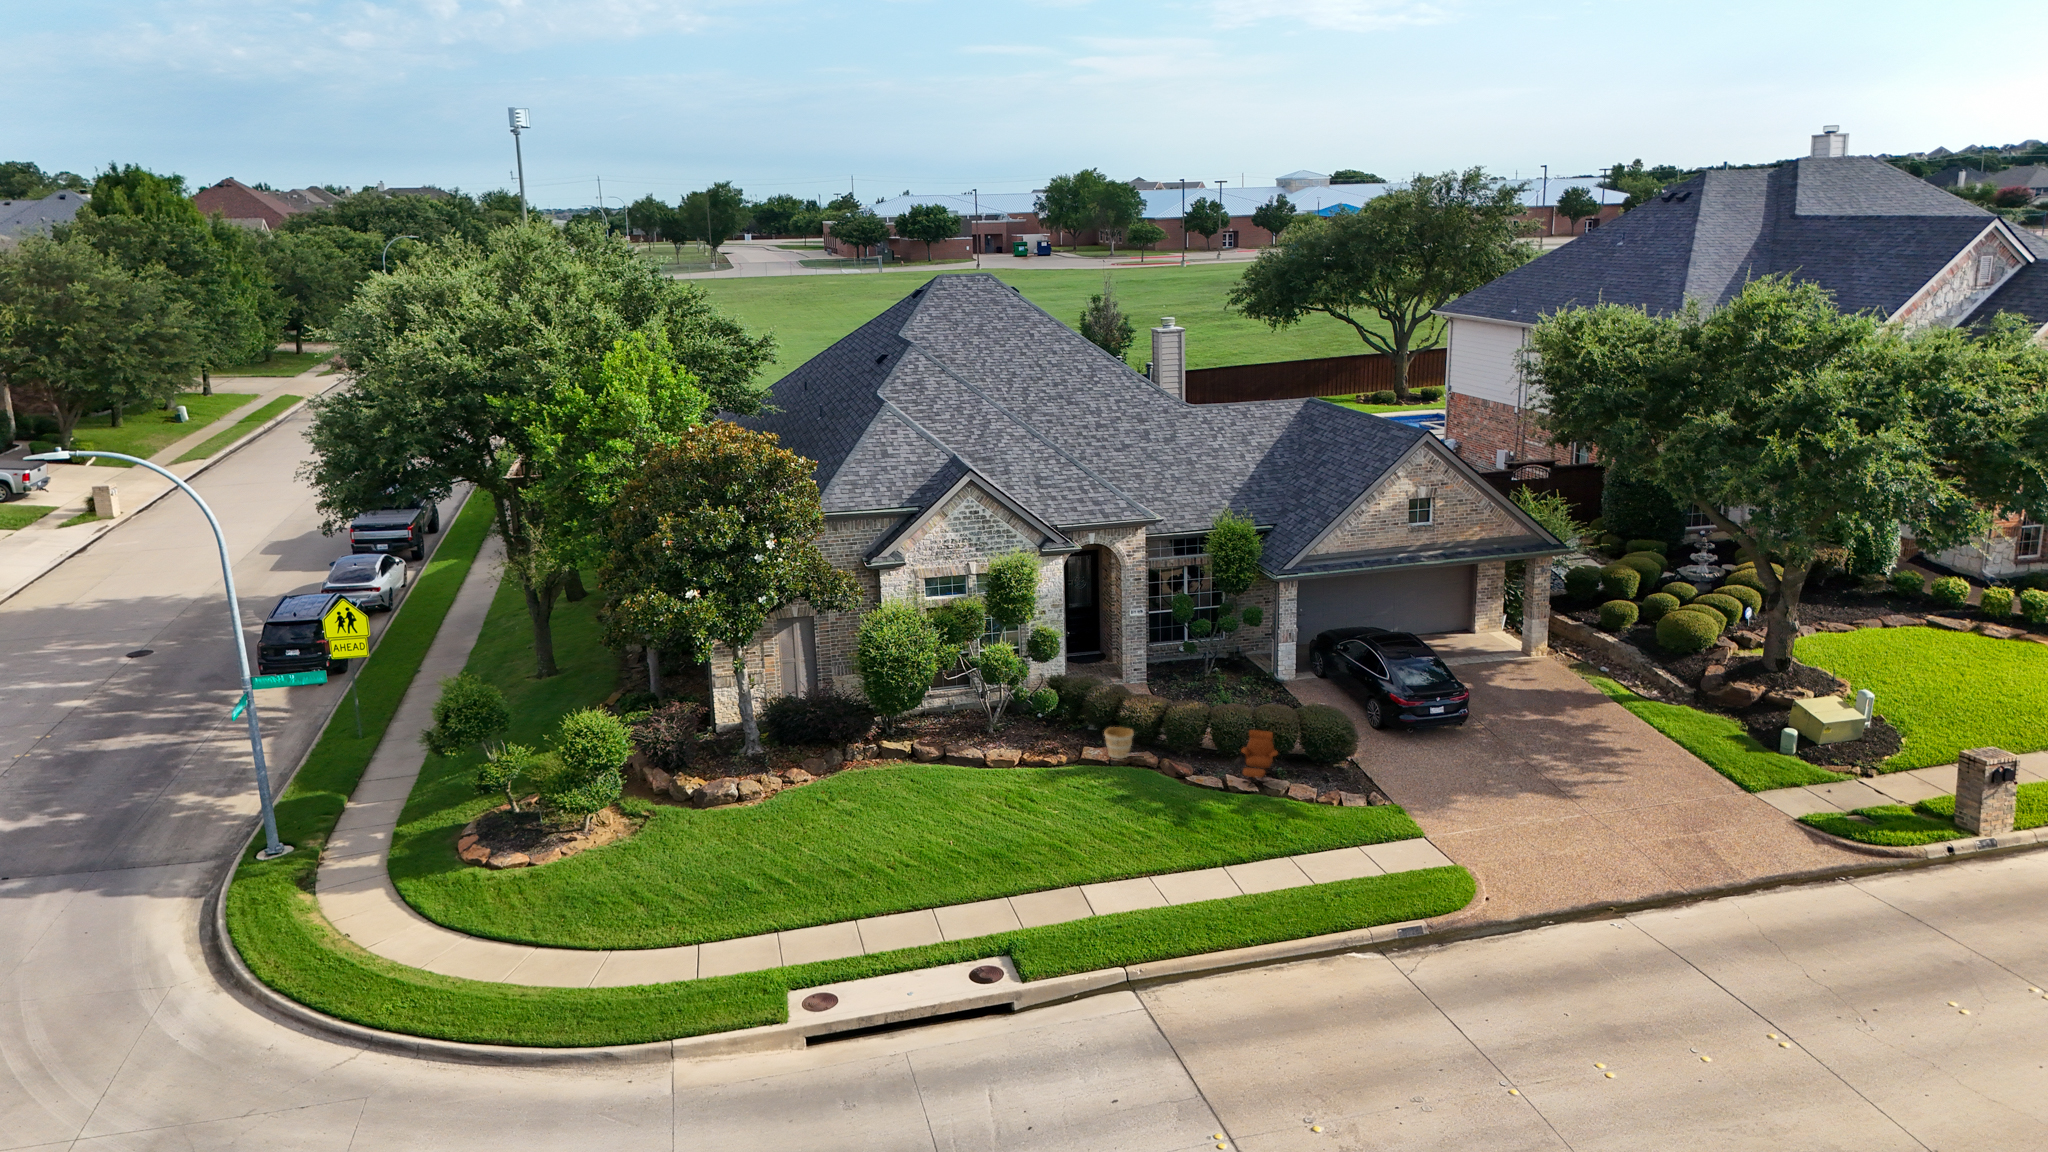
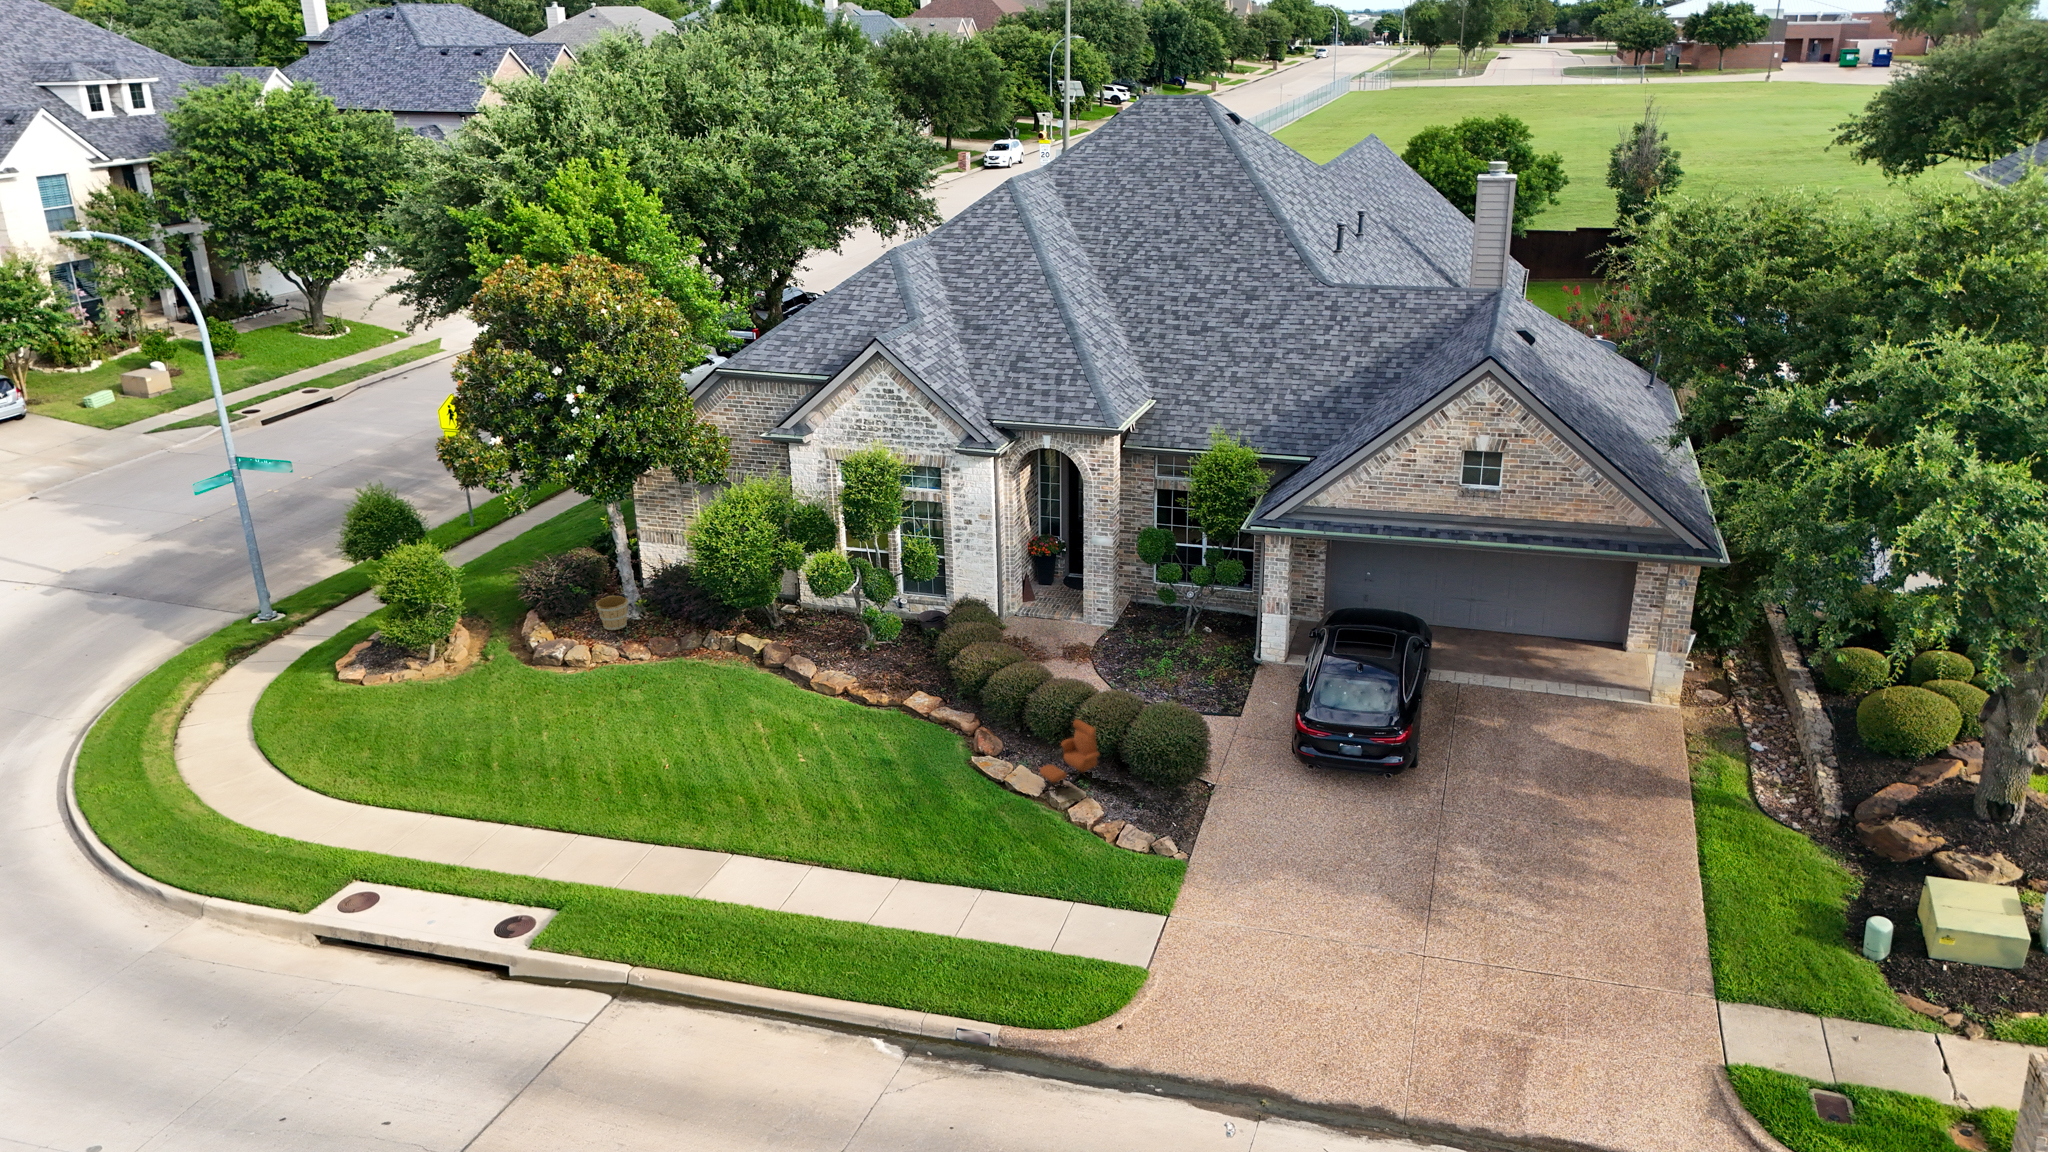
wooden bucket: present [1104,727,1134,759] -> present [596,595,628,630]

